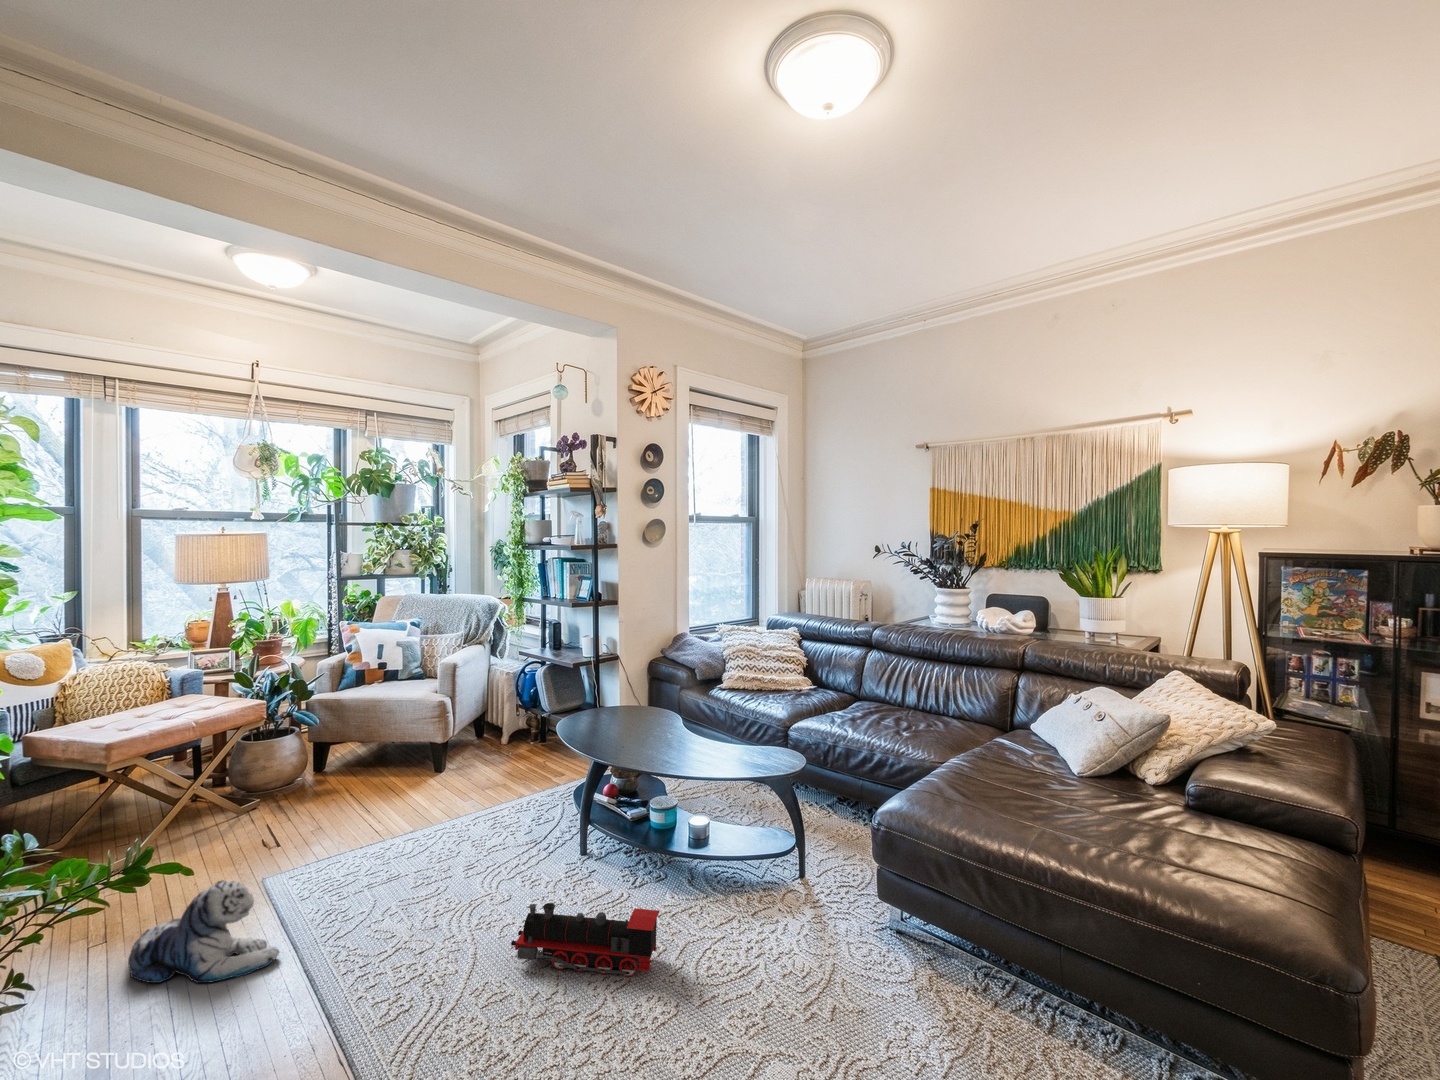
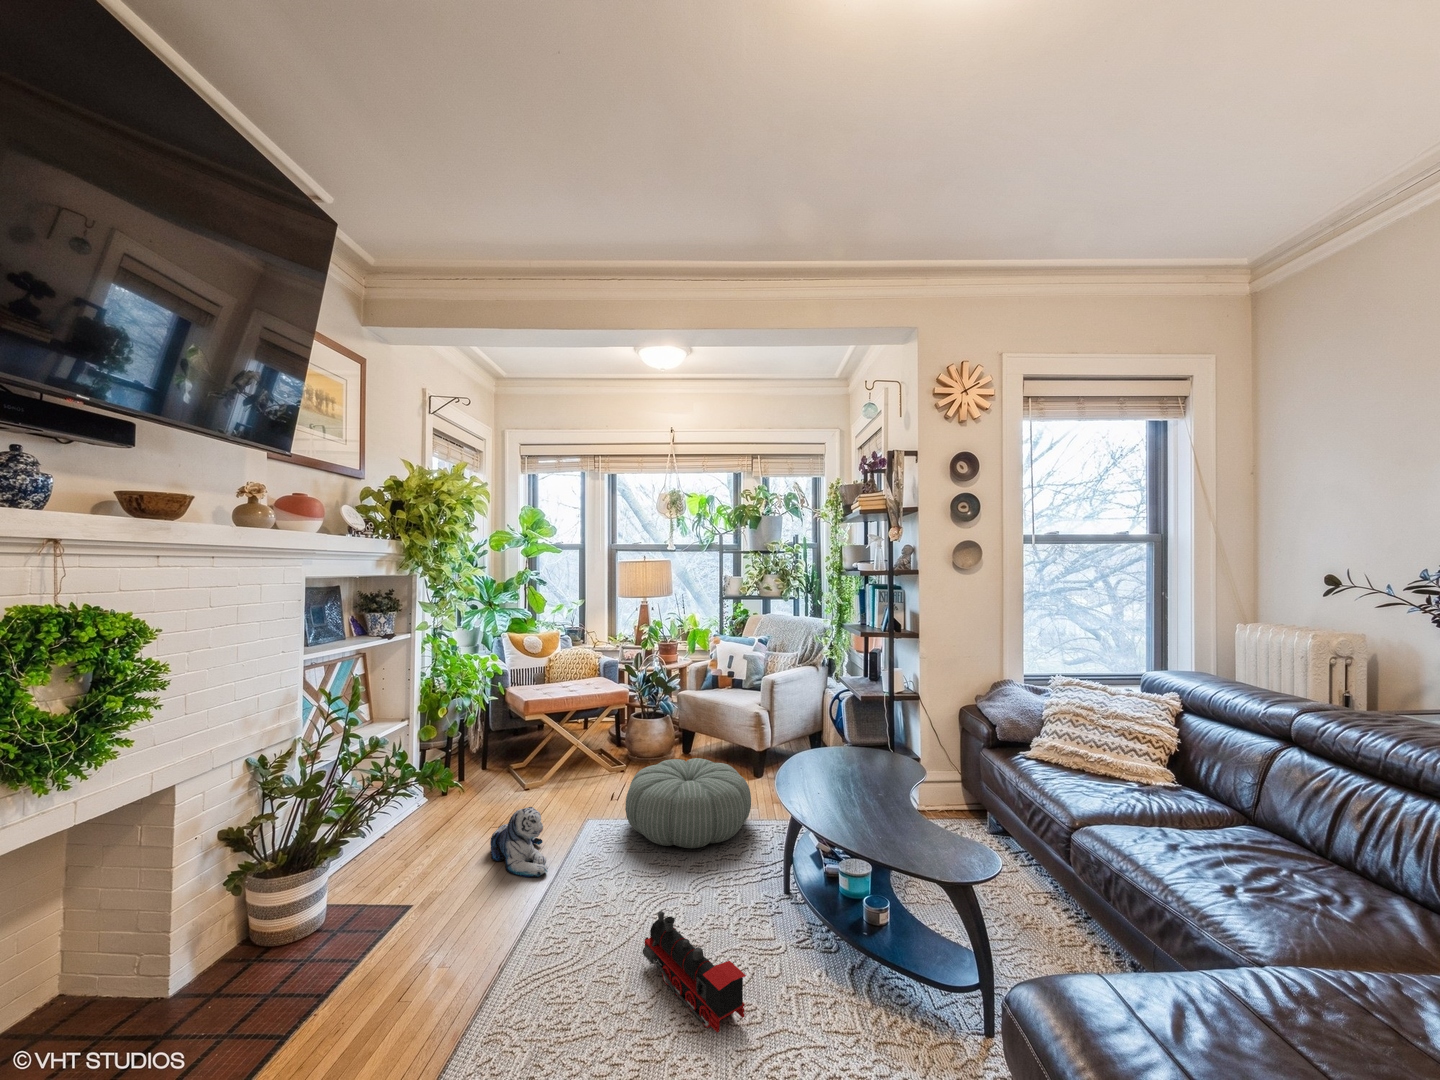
pouf: none [330,760,496,868] -> present [625,758,751,848]

